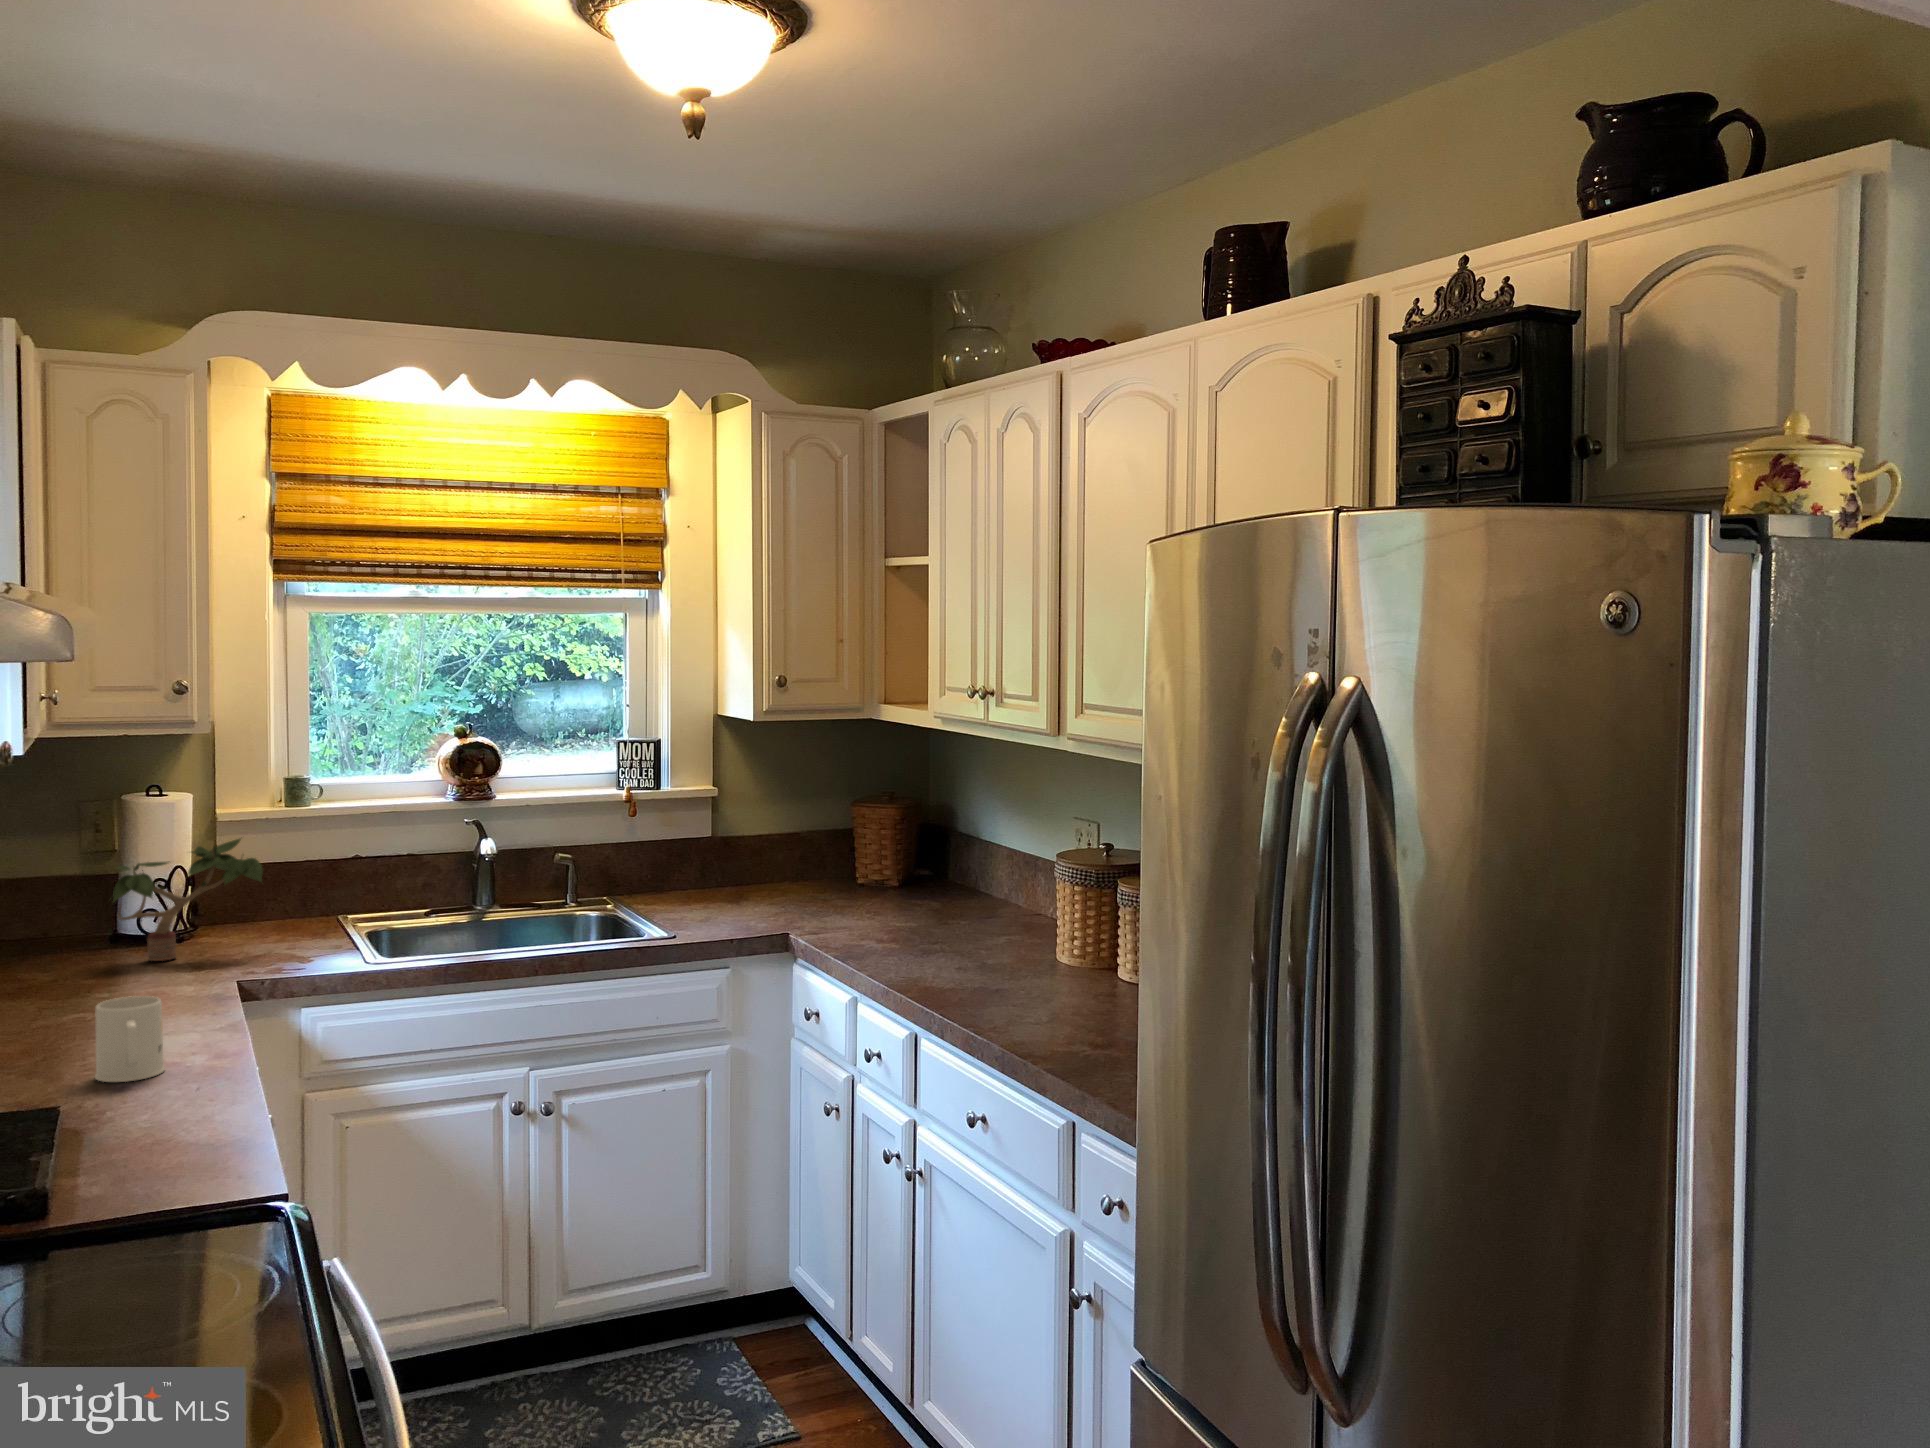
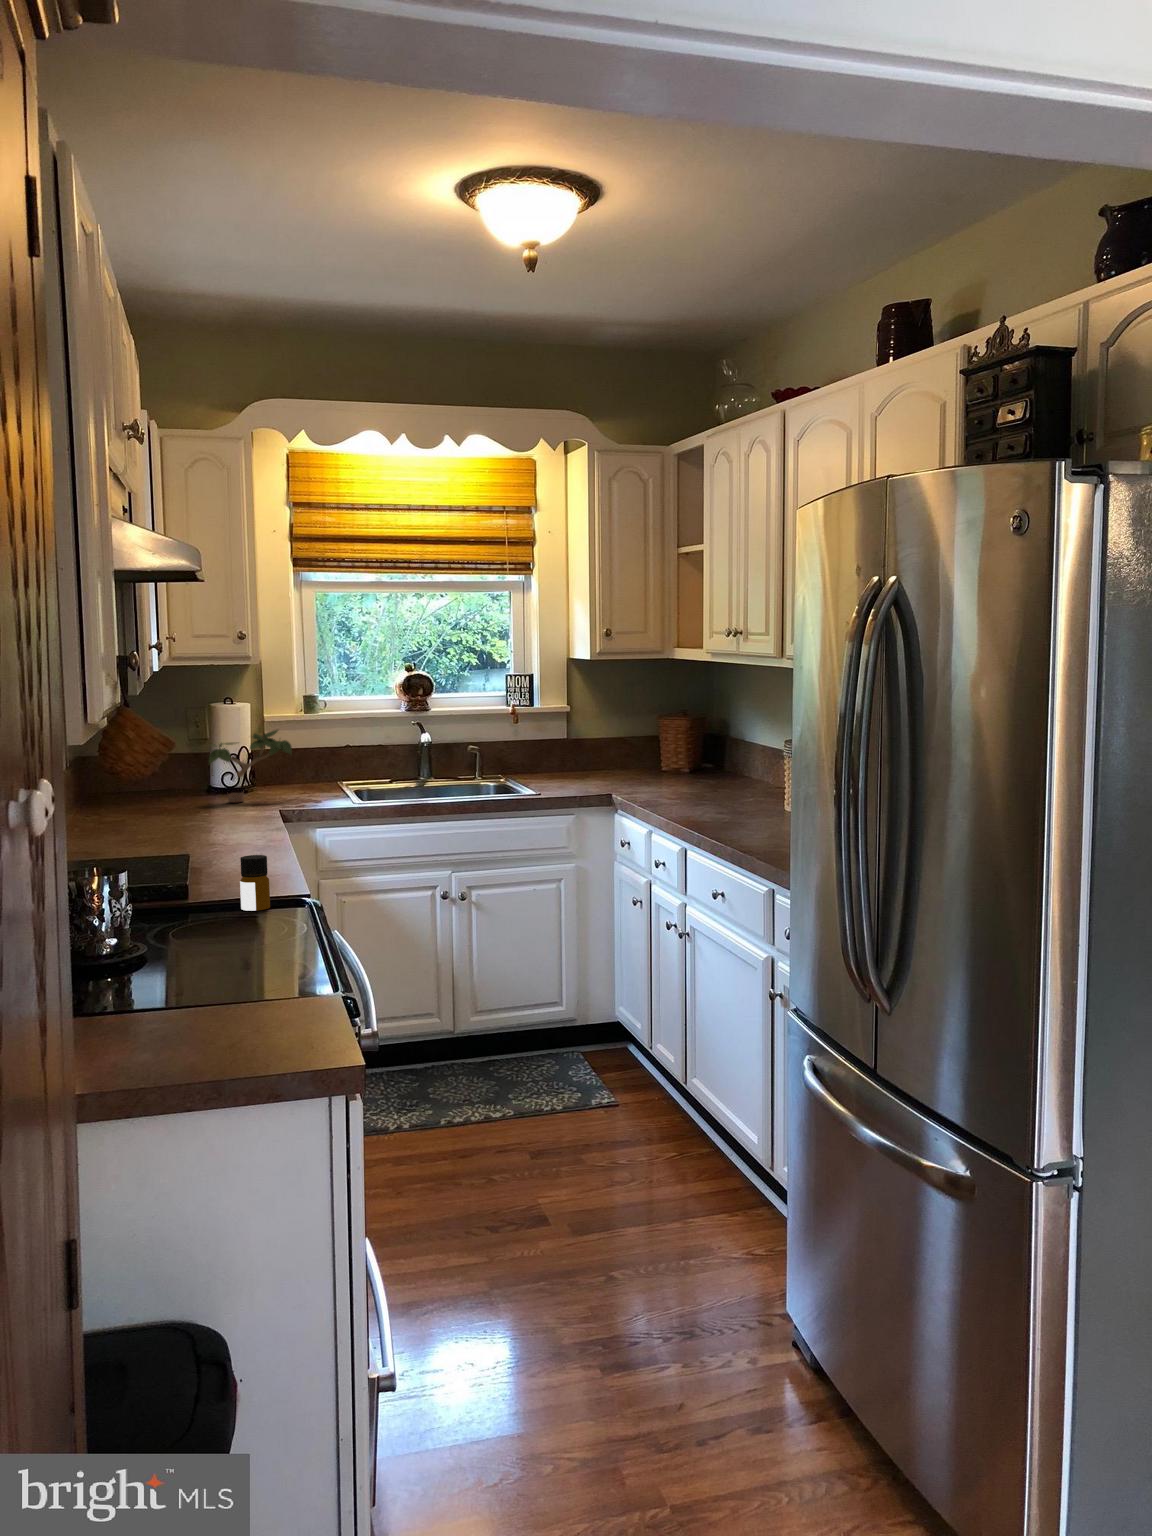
mug: present [95,996,165,1082] -> none [209,801,246,846]
bottle: none [125,1175,187,1292] -> present [240,855,270,911]

